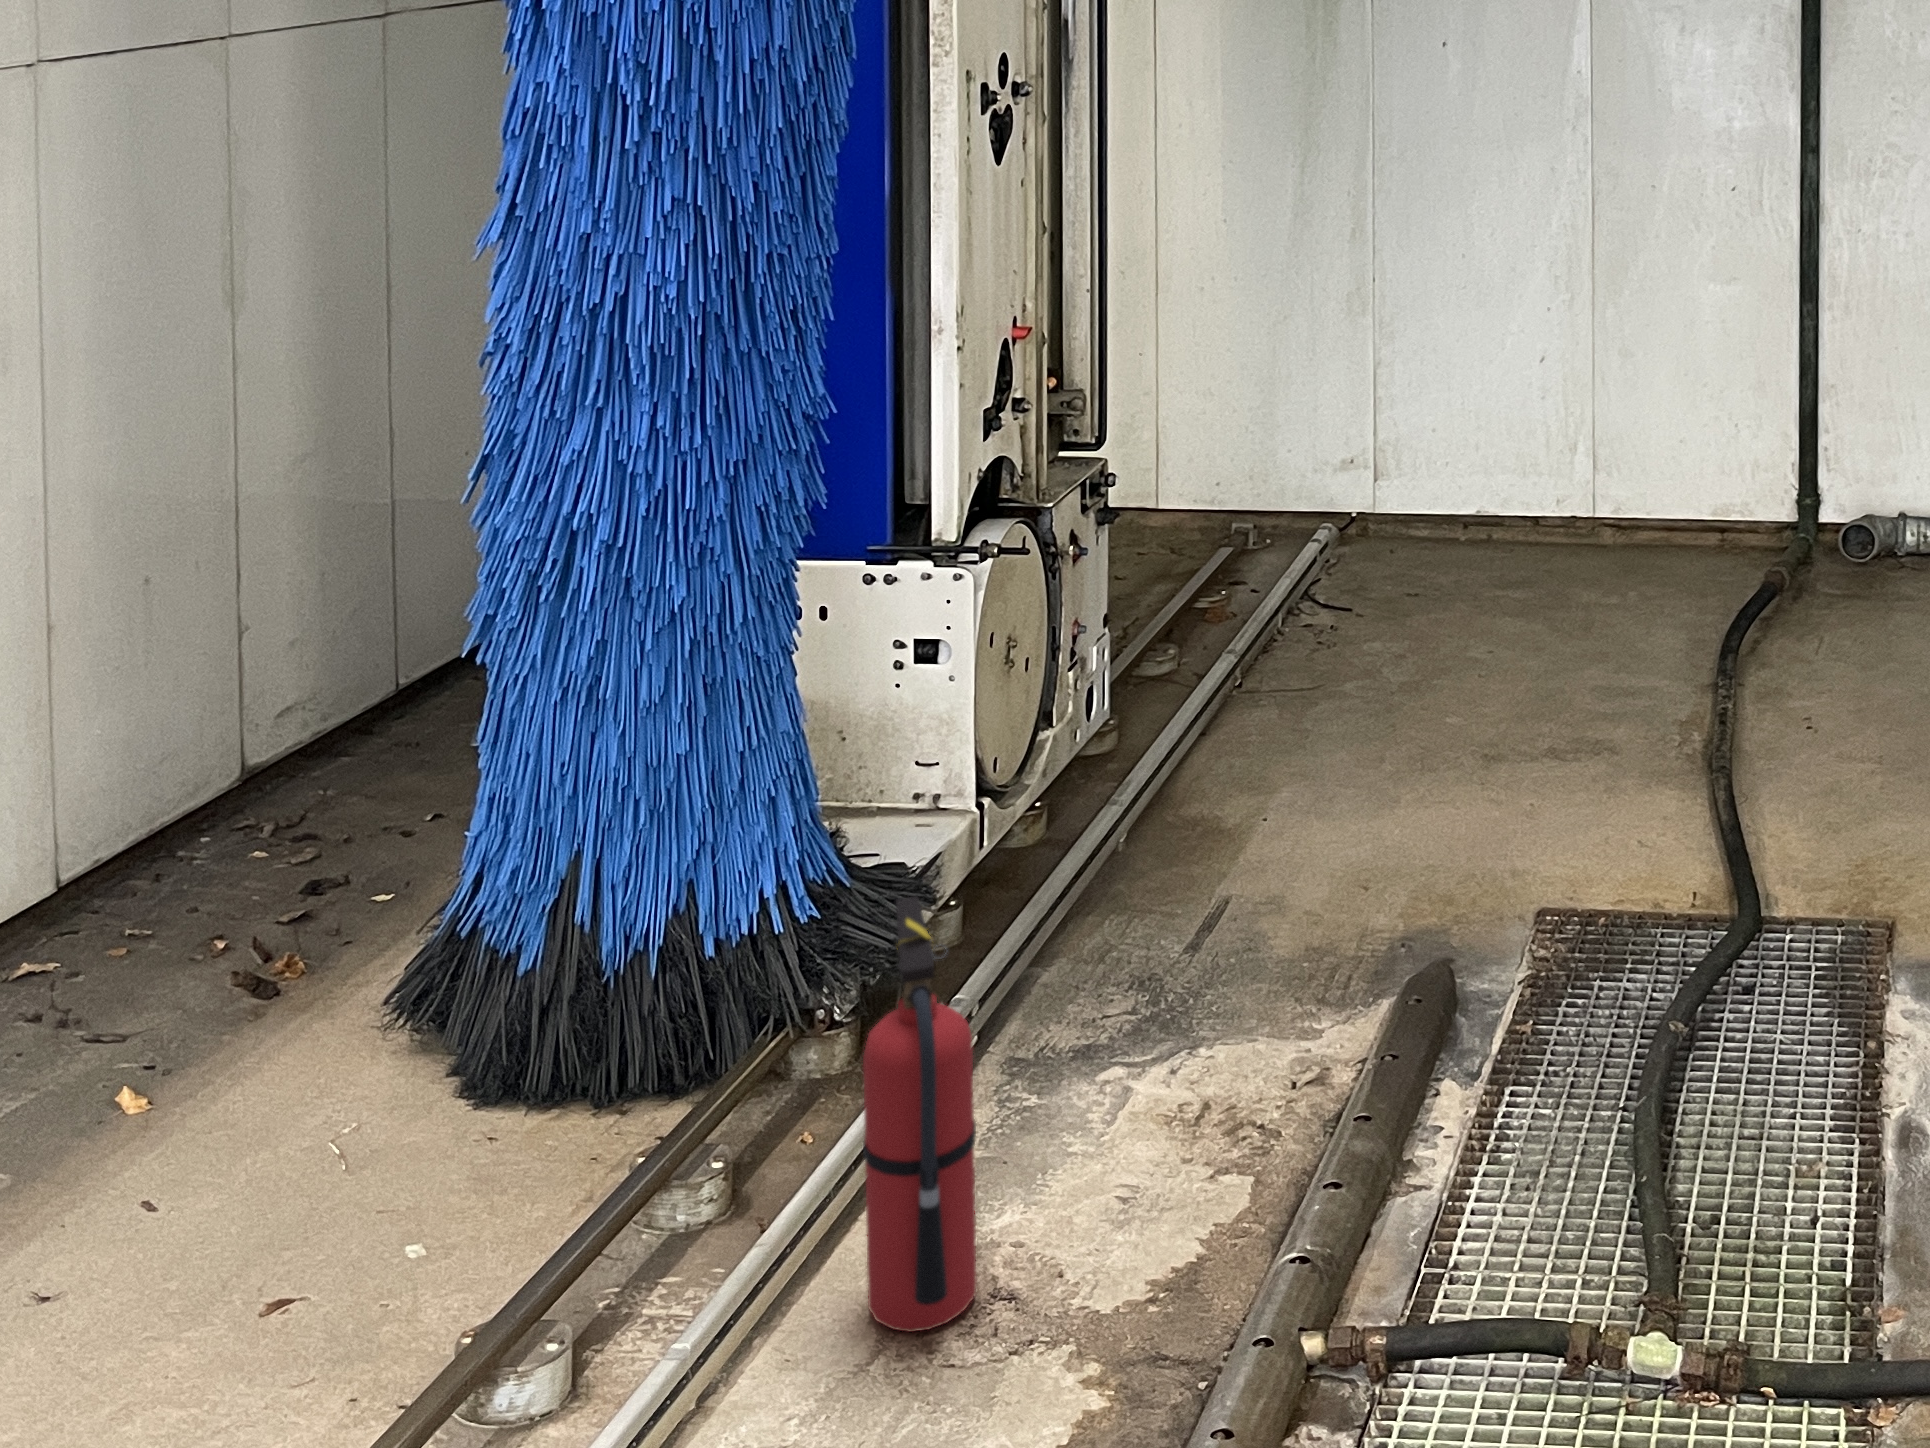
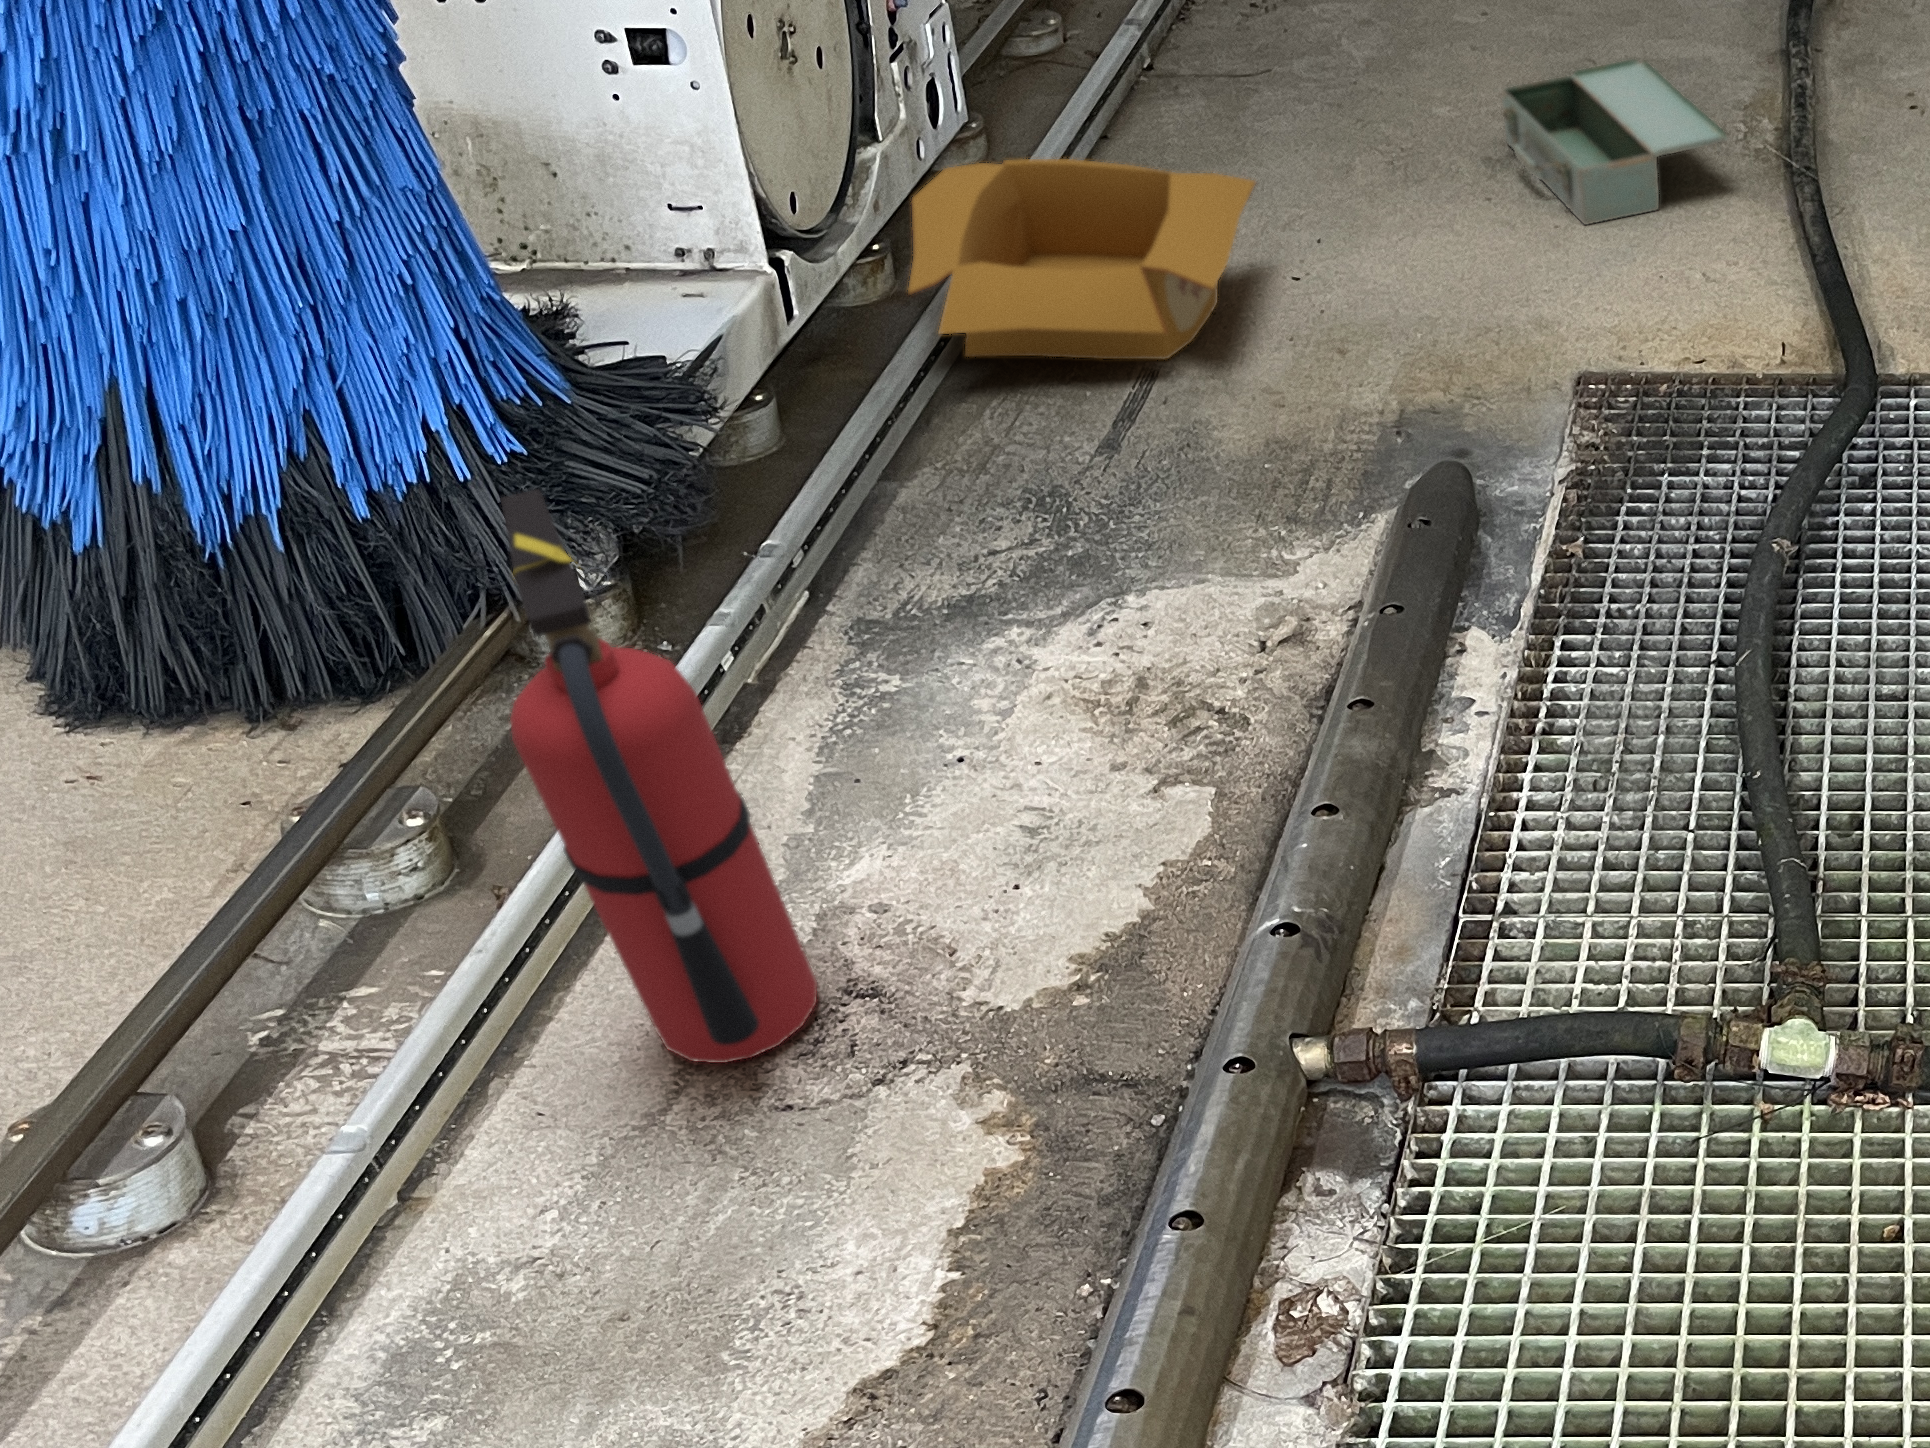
toolbox: none [1492,688,1658,807] -> present [1502,59,1727,224]
cardboard box: none [1067,742,1314,889] -> present [908,159,1256,359]

